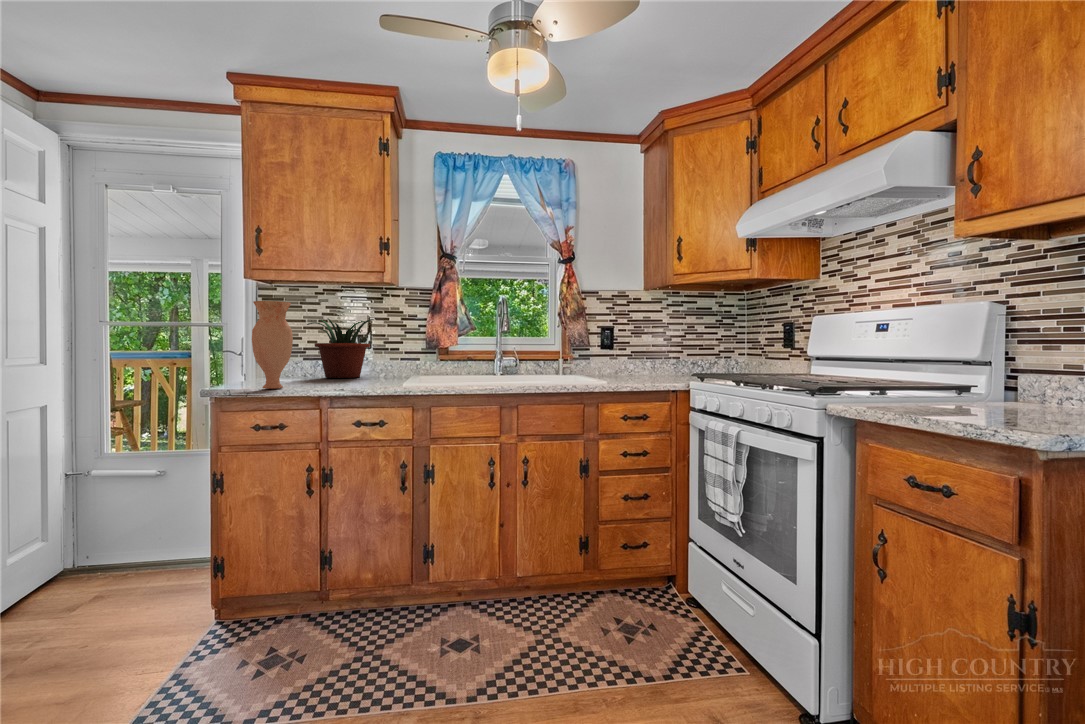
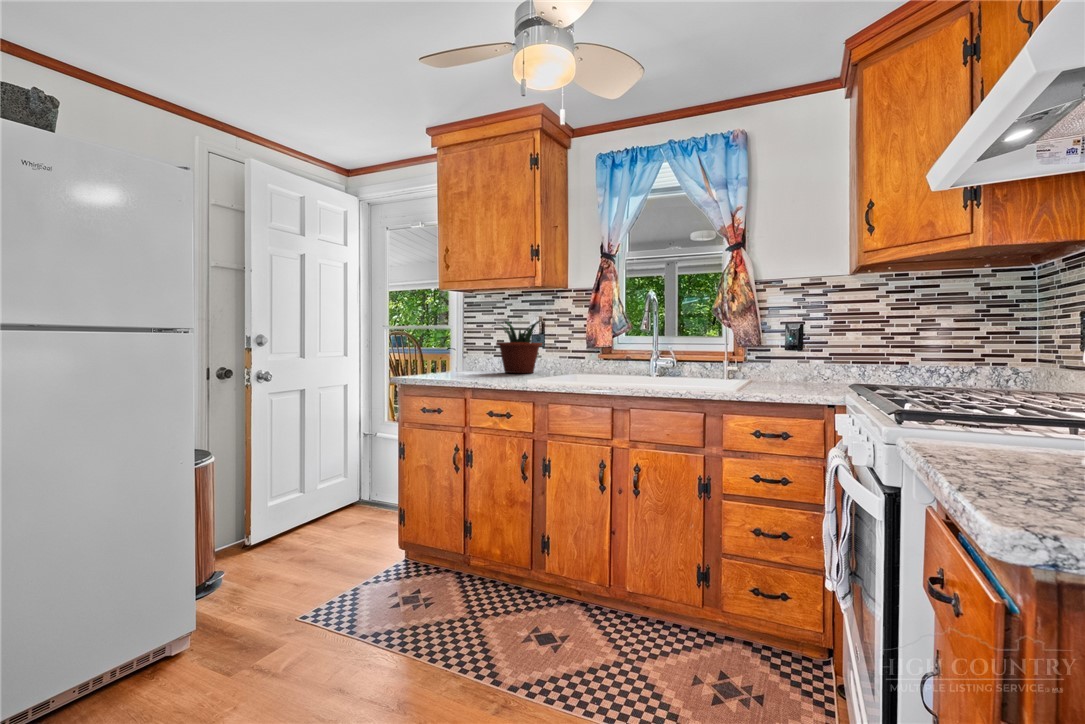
vase: present [252,301,293,389] -> none [421,307,451,379]

